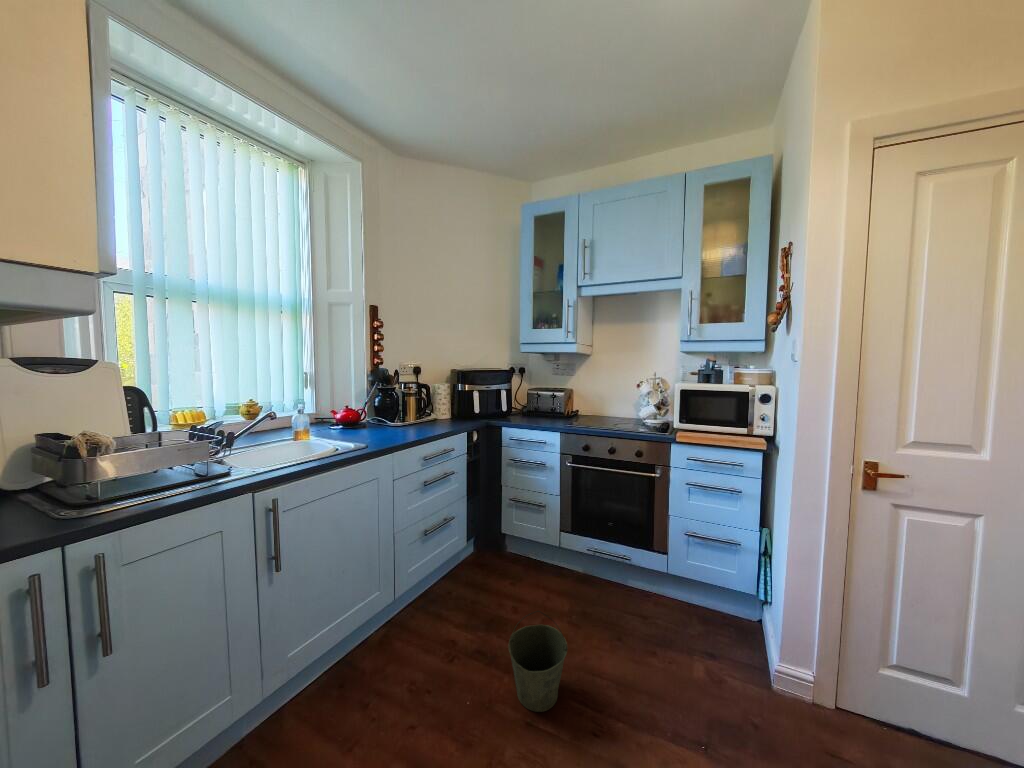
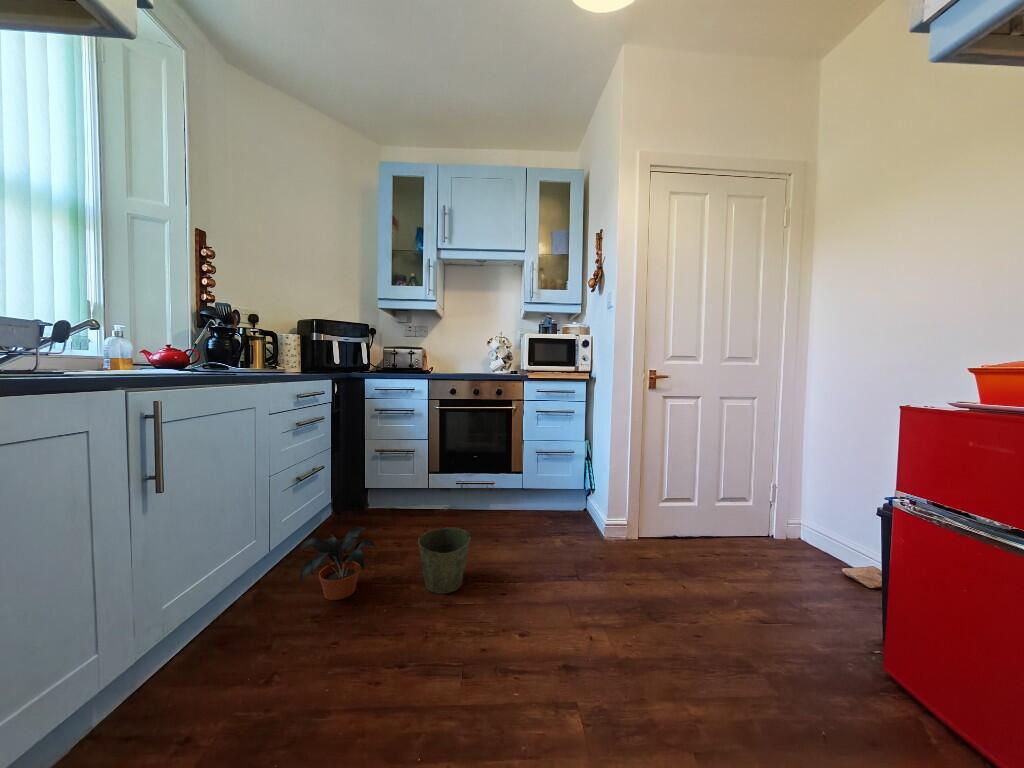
potted plant: none [402,599,475,675] -> present [300,526,377,600]

